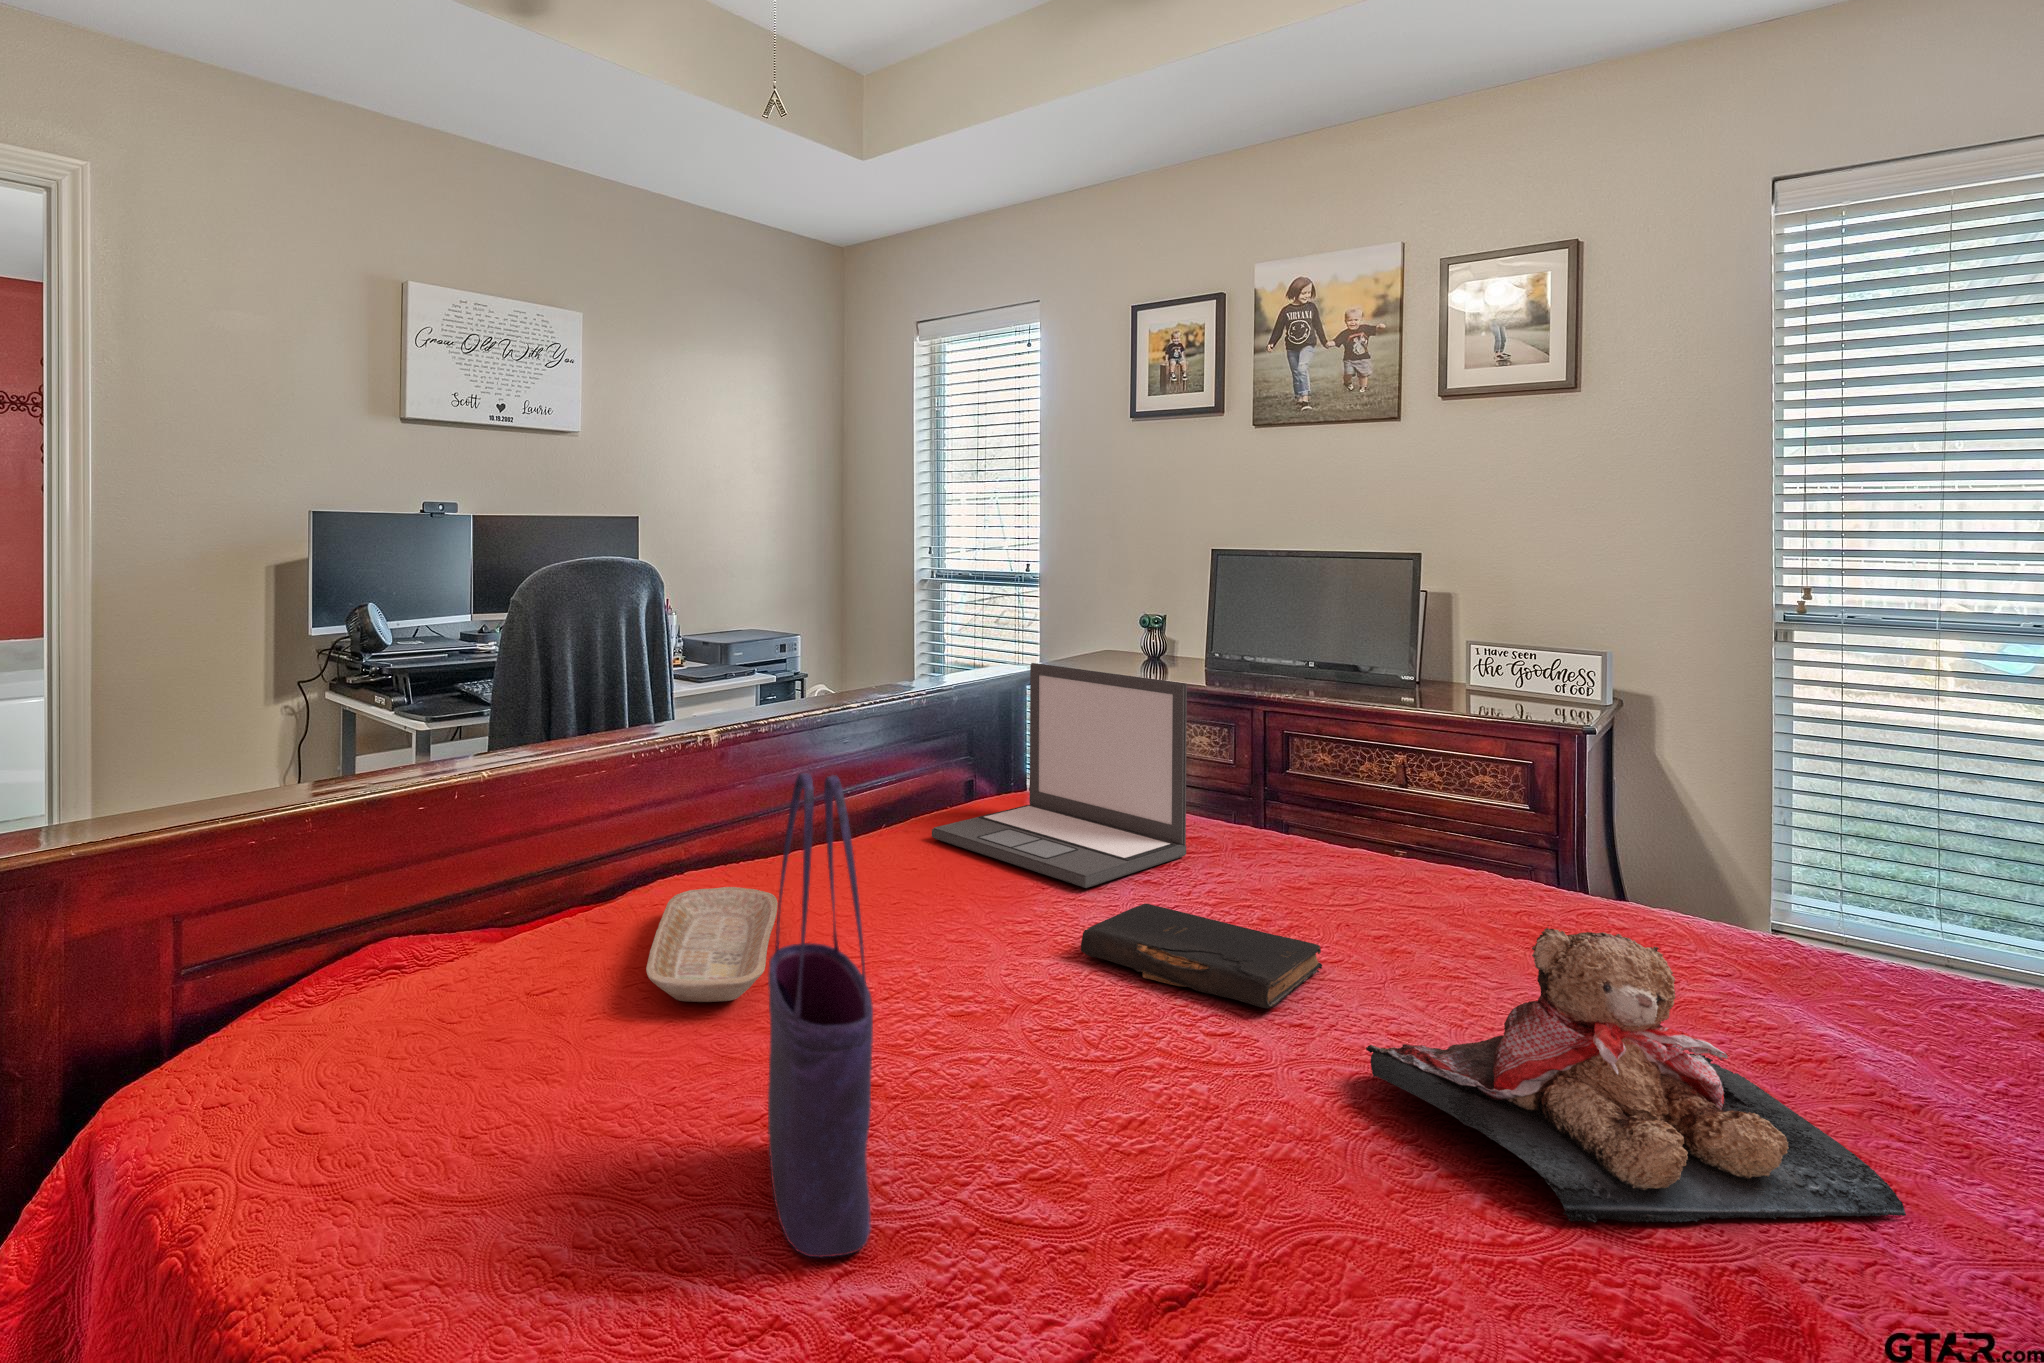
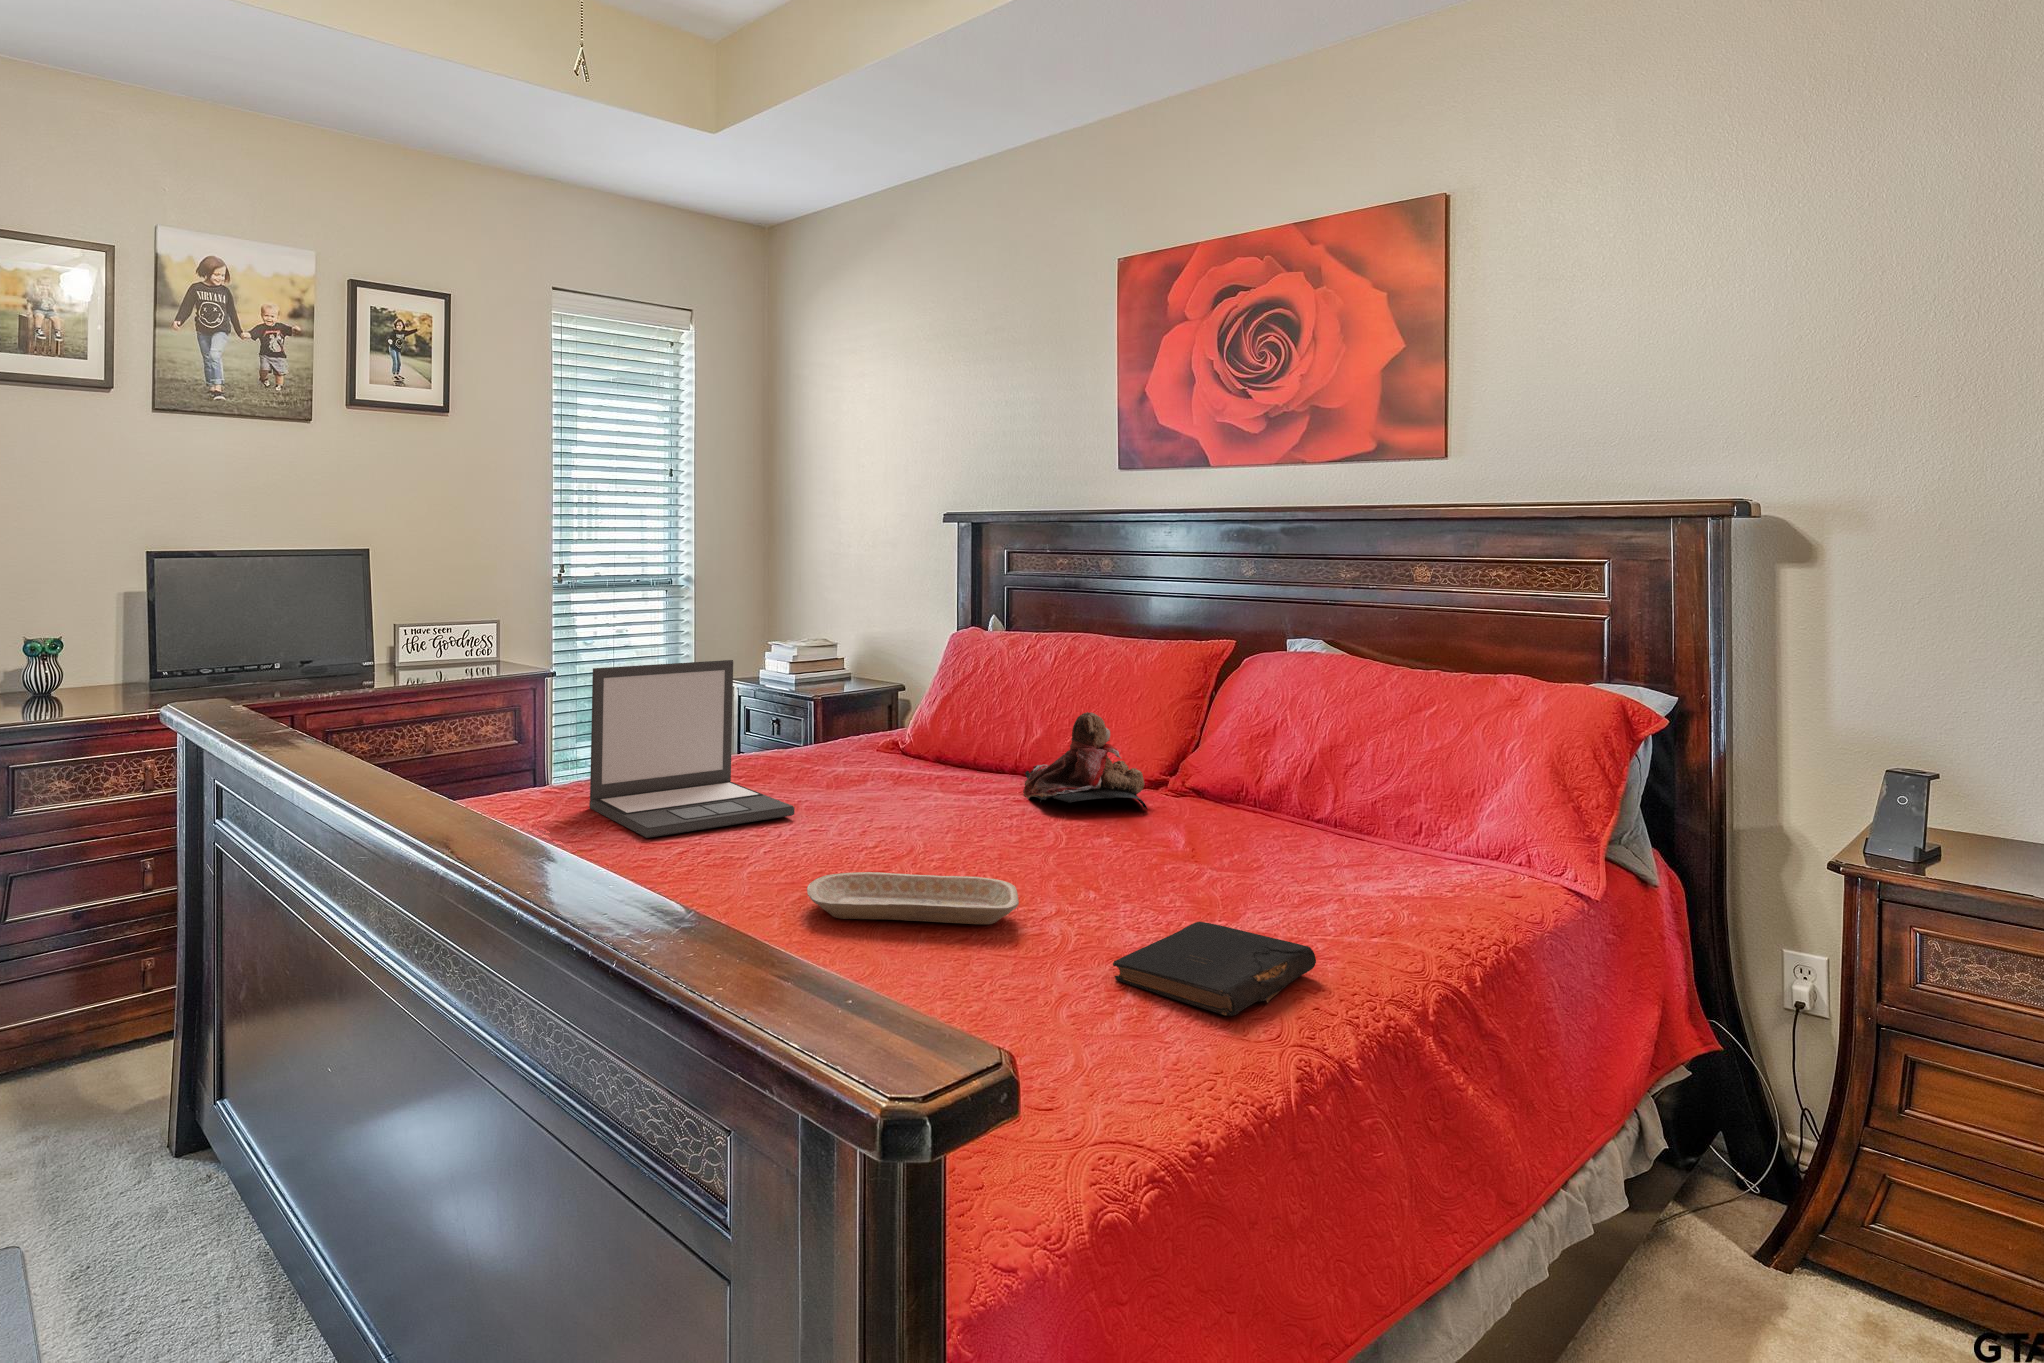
tote bag: present [768,773,873,1257] -> none [1153,686,1257,910]
book: present [1081,904,1322,1008] -> present [1113,922,1316,1016]

